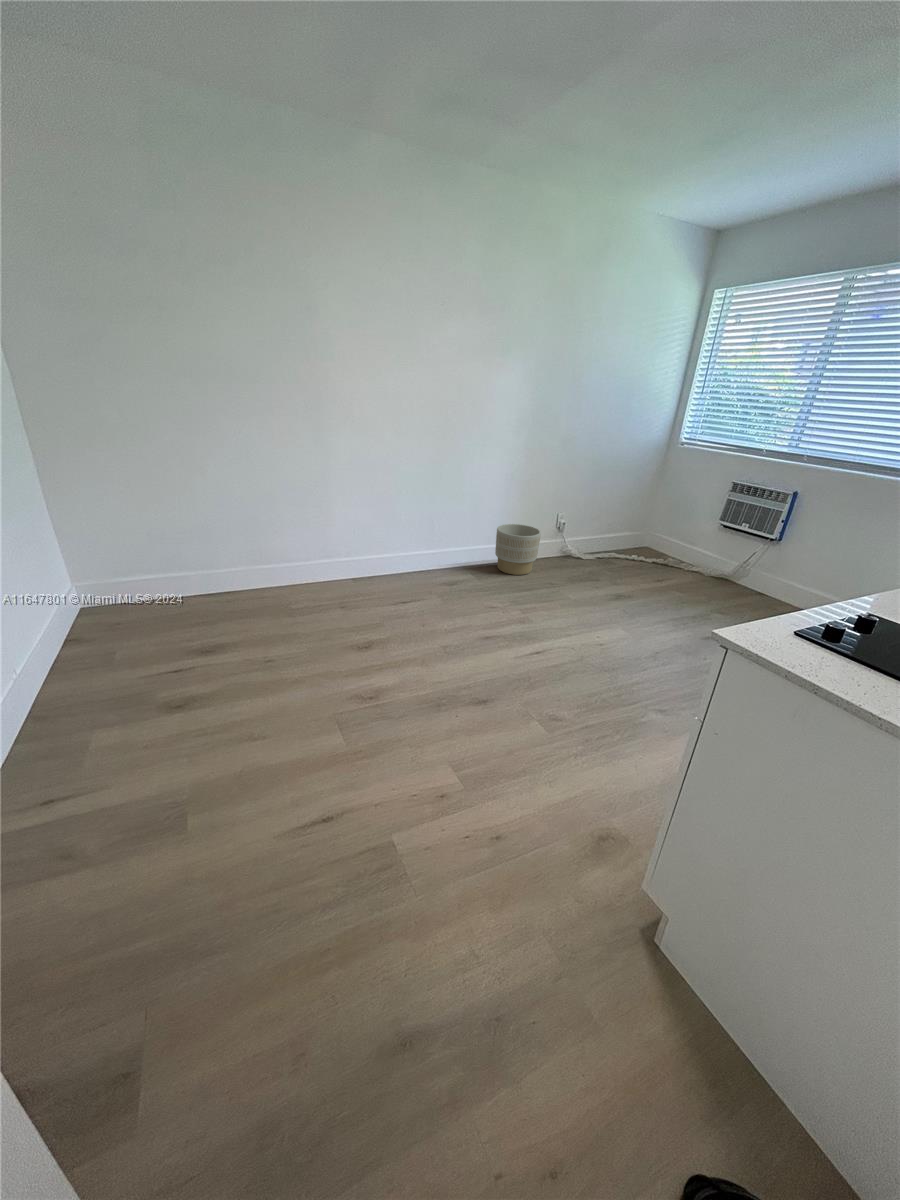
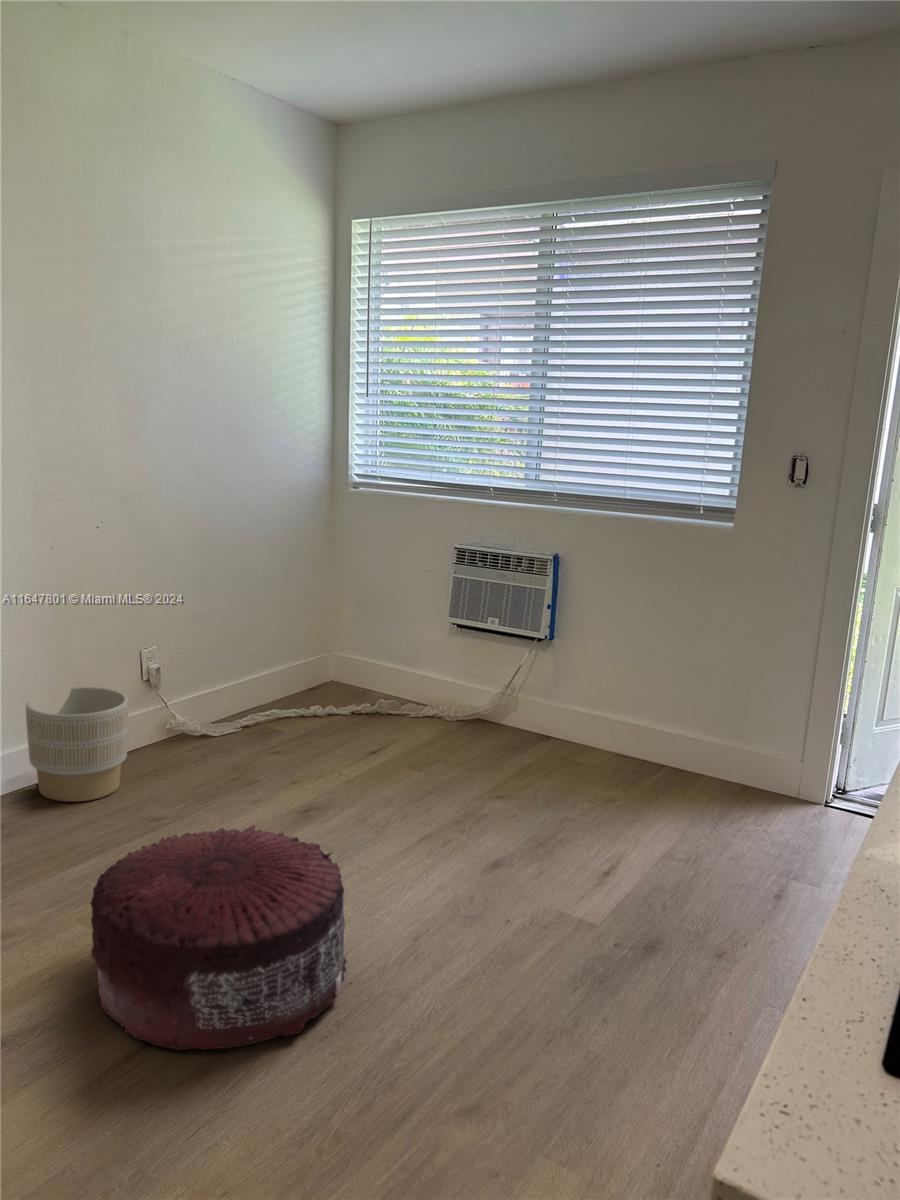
pouf: none [488,592,609,695] -> present [90,825,346,1051]

